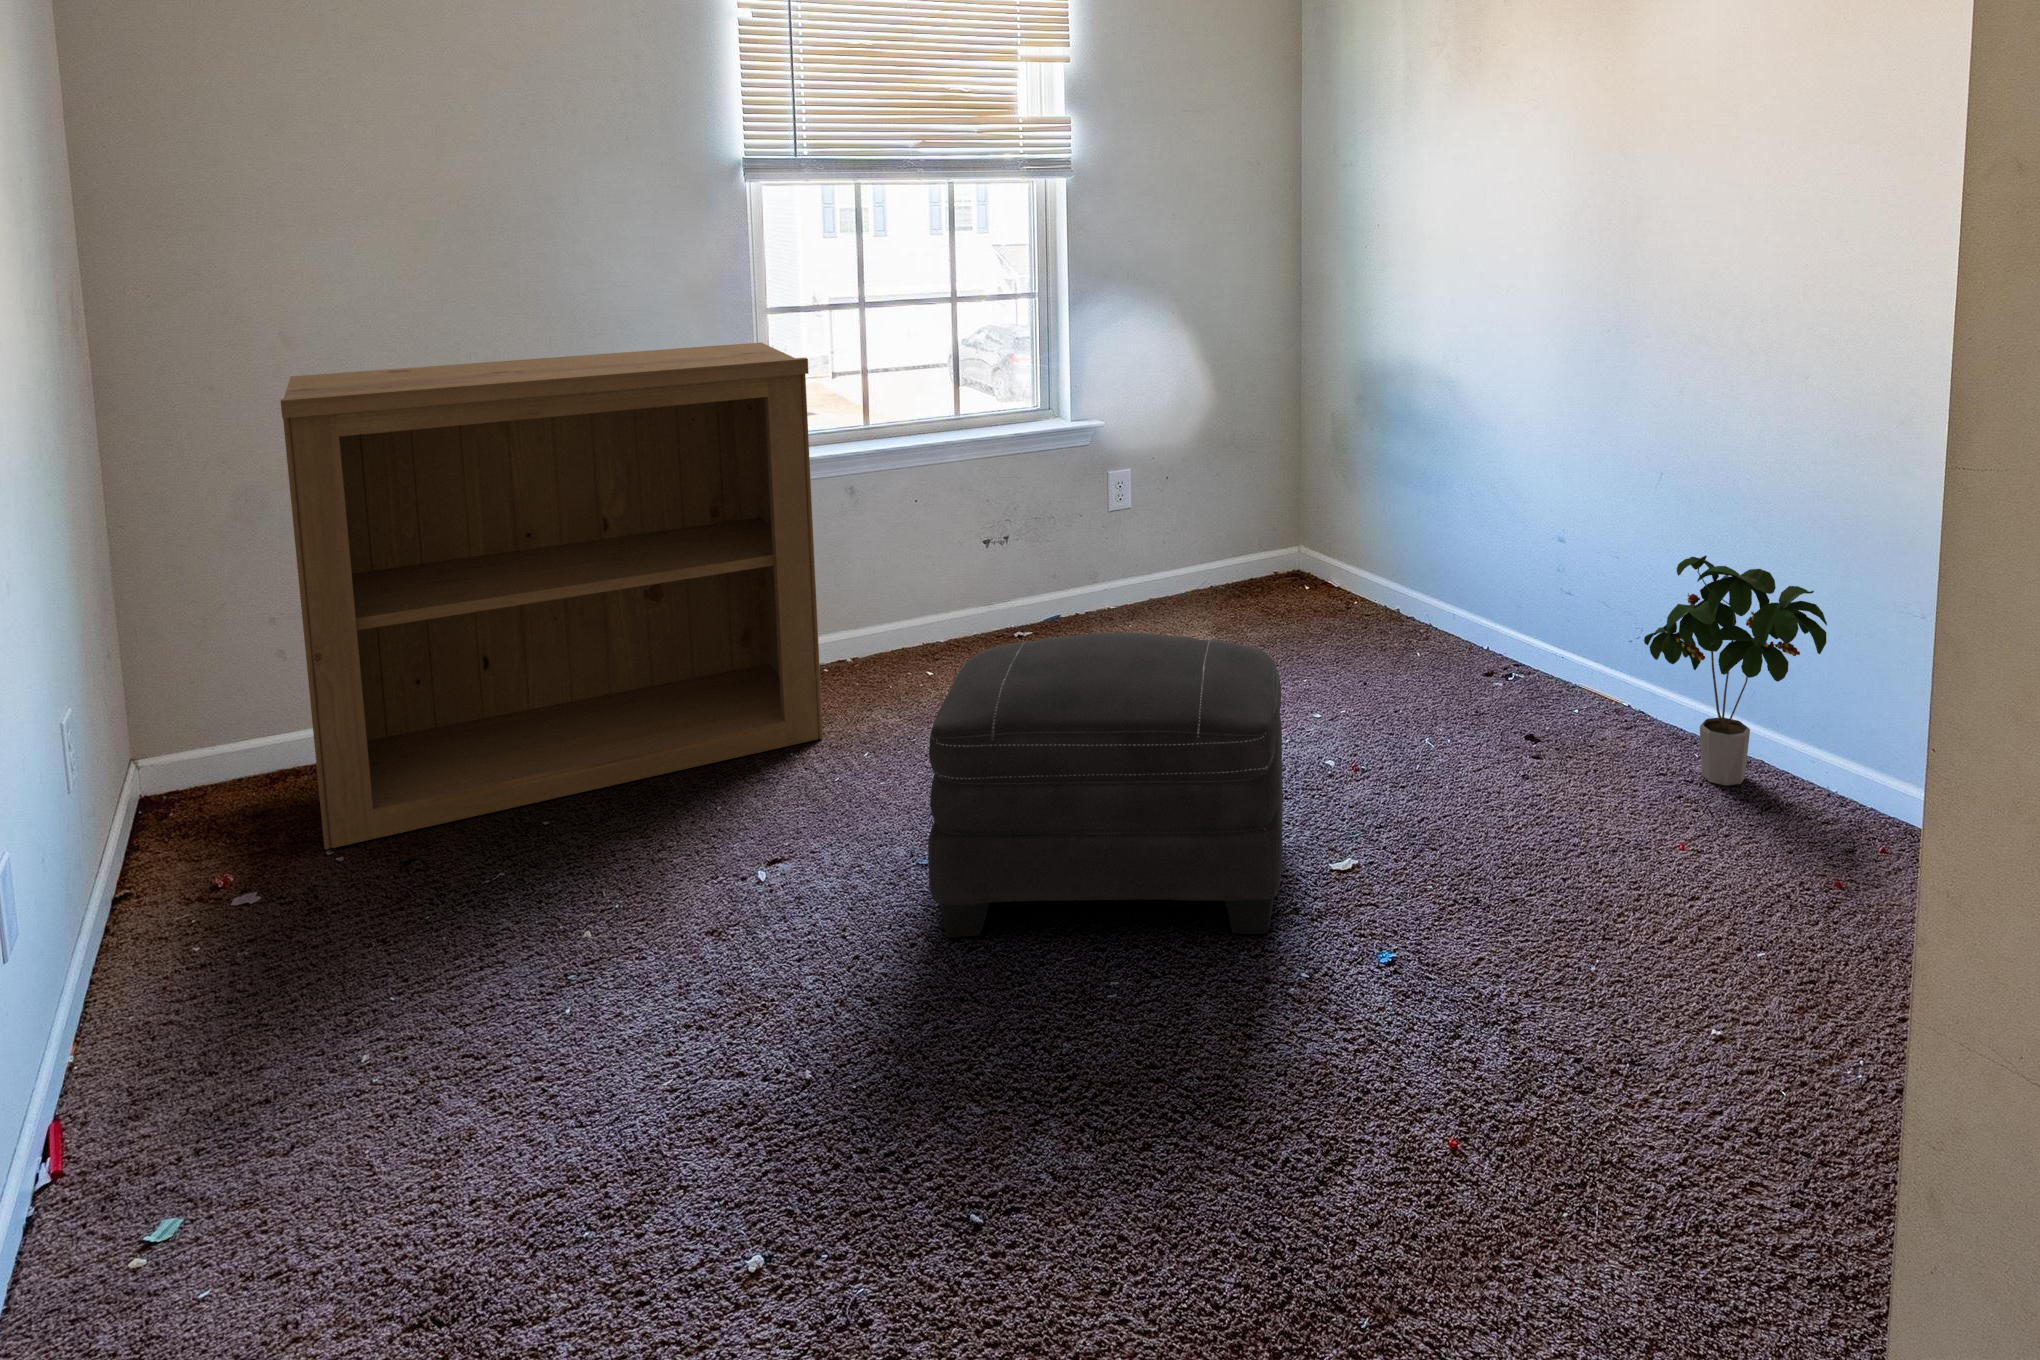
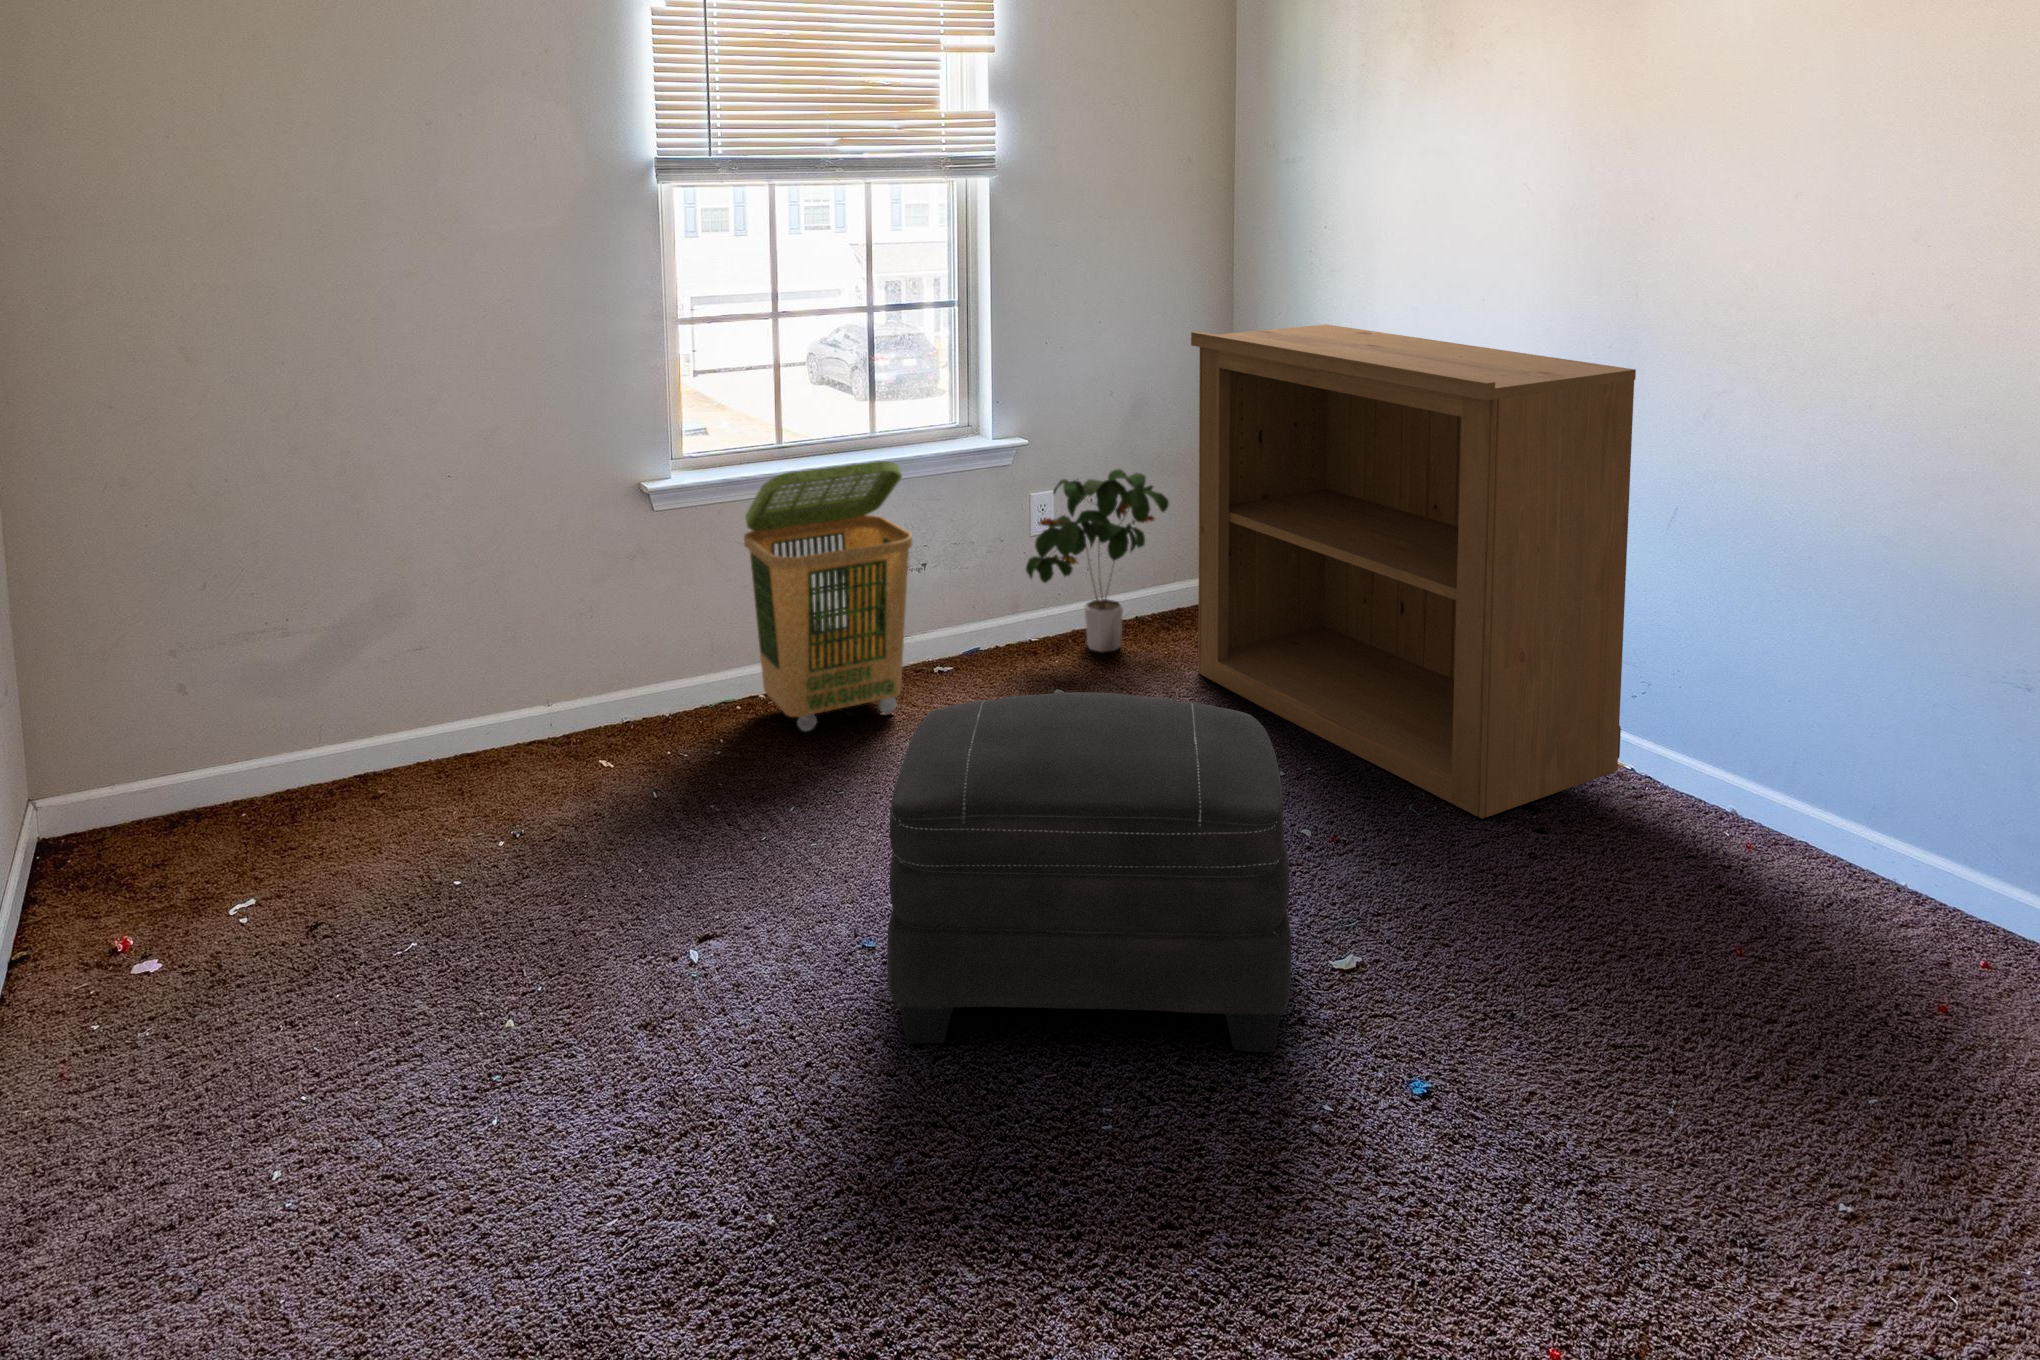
bookshelf: present [281,343,823,849] -> present [1191,324,1636,818]
laundry basket: none [830,438,987,688] -> present [744,461,912,731]
potted plant: present [1644,556,1827,786] -> present [1026,469,1169,652]

